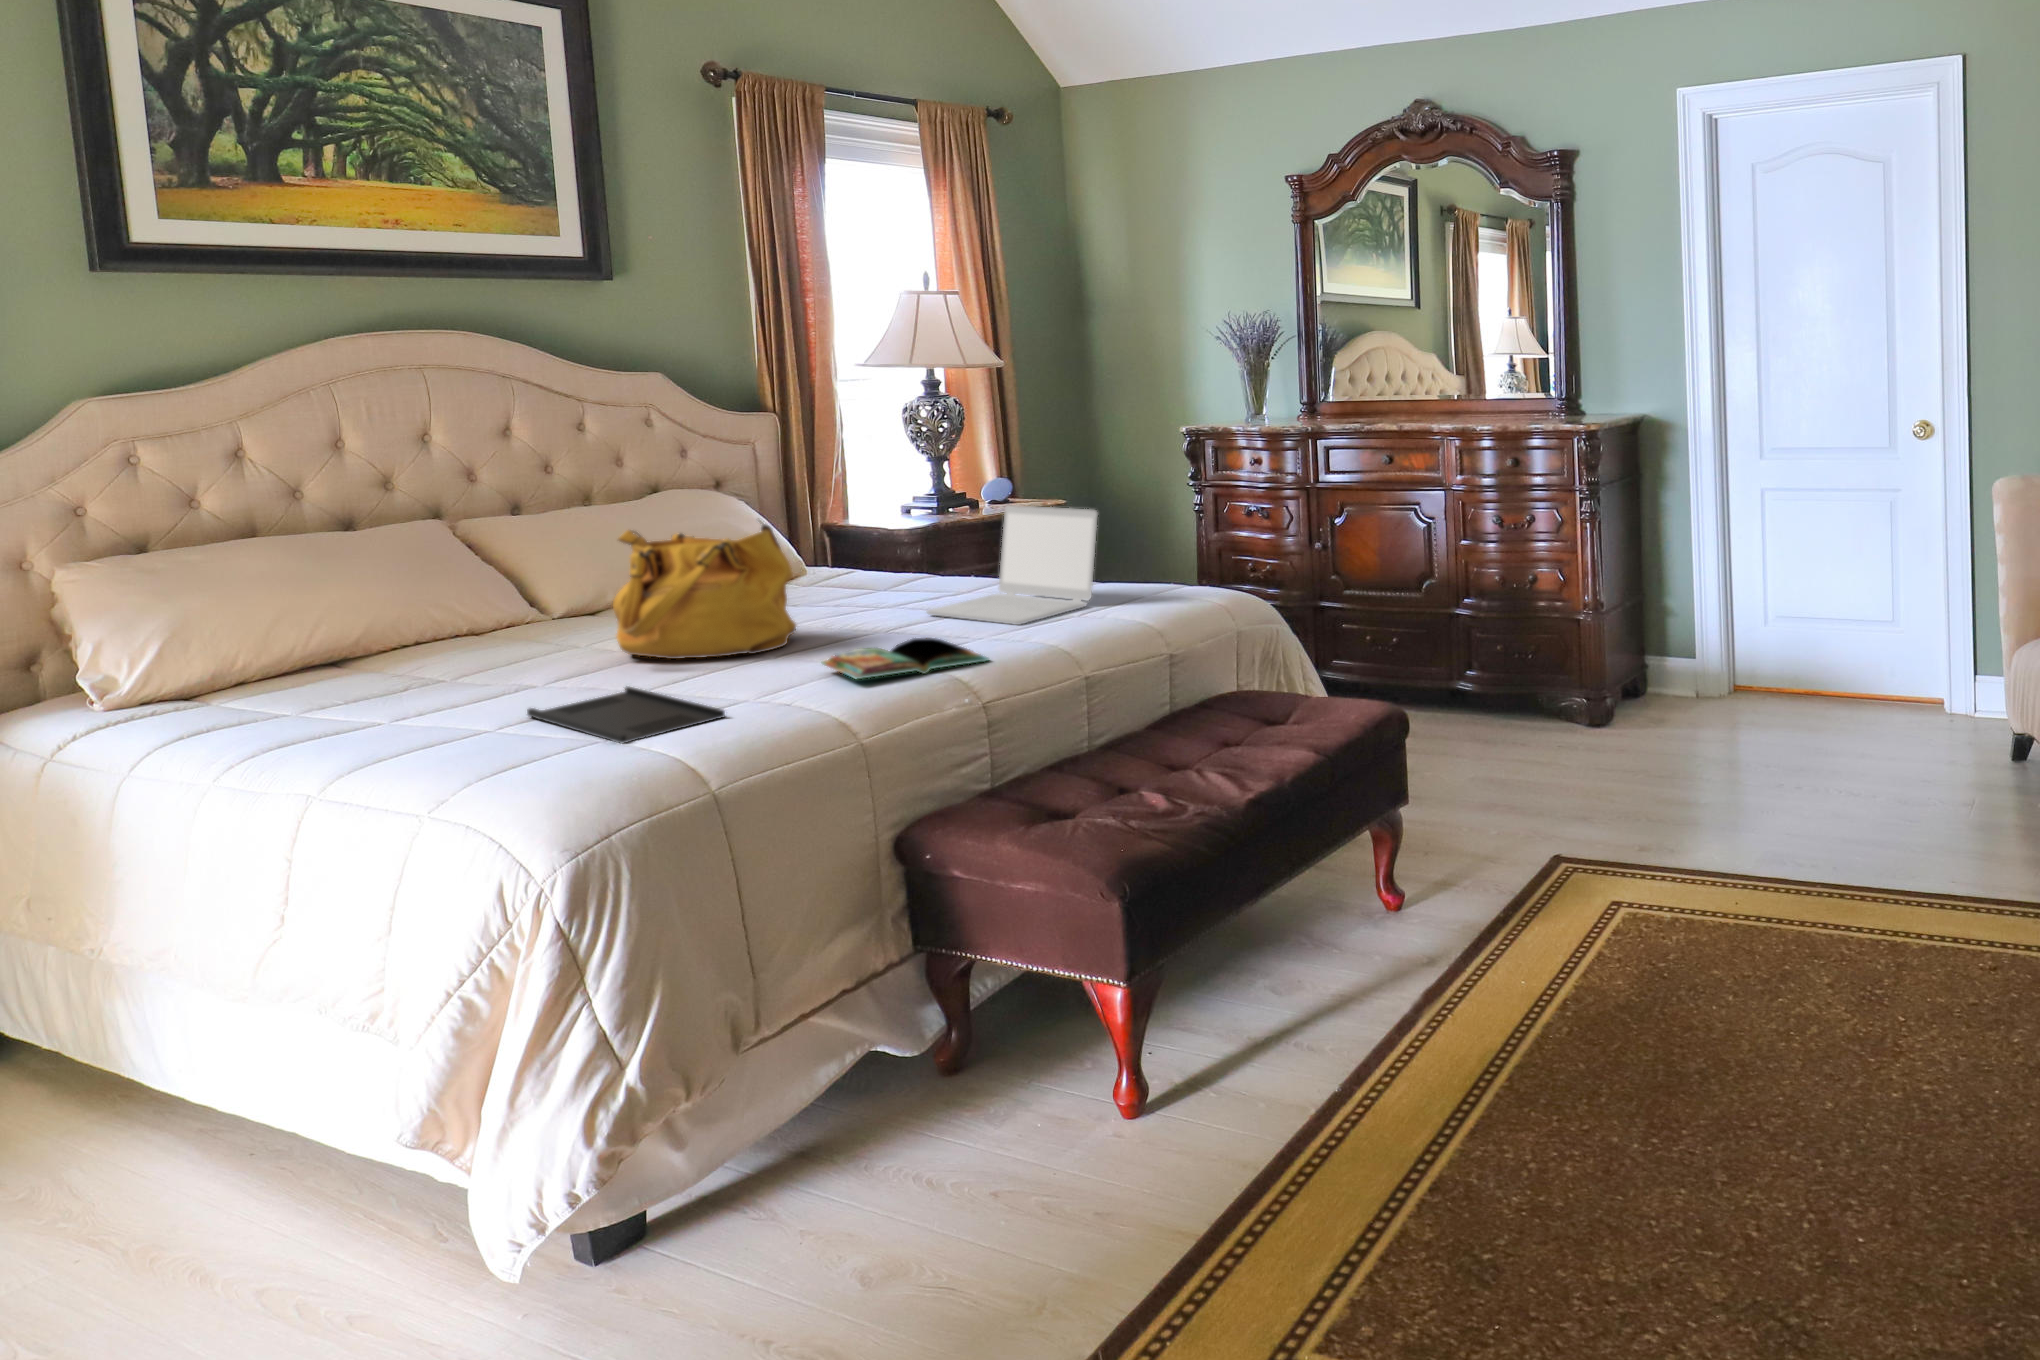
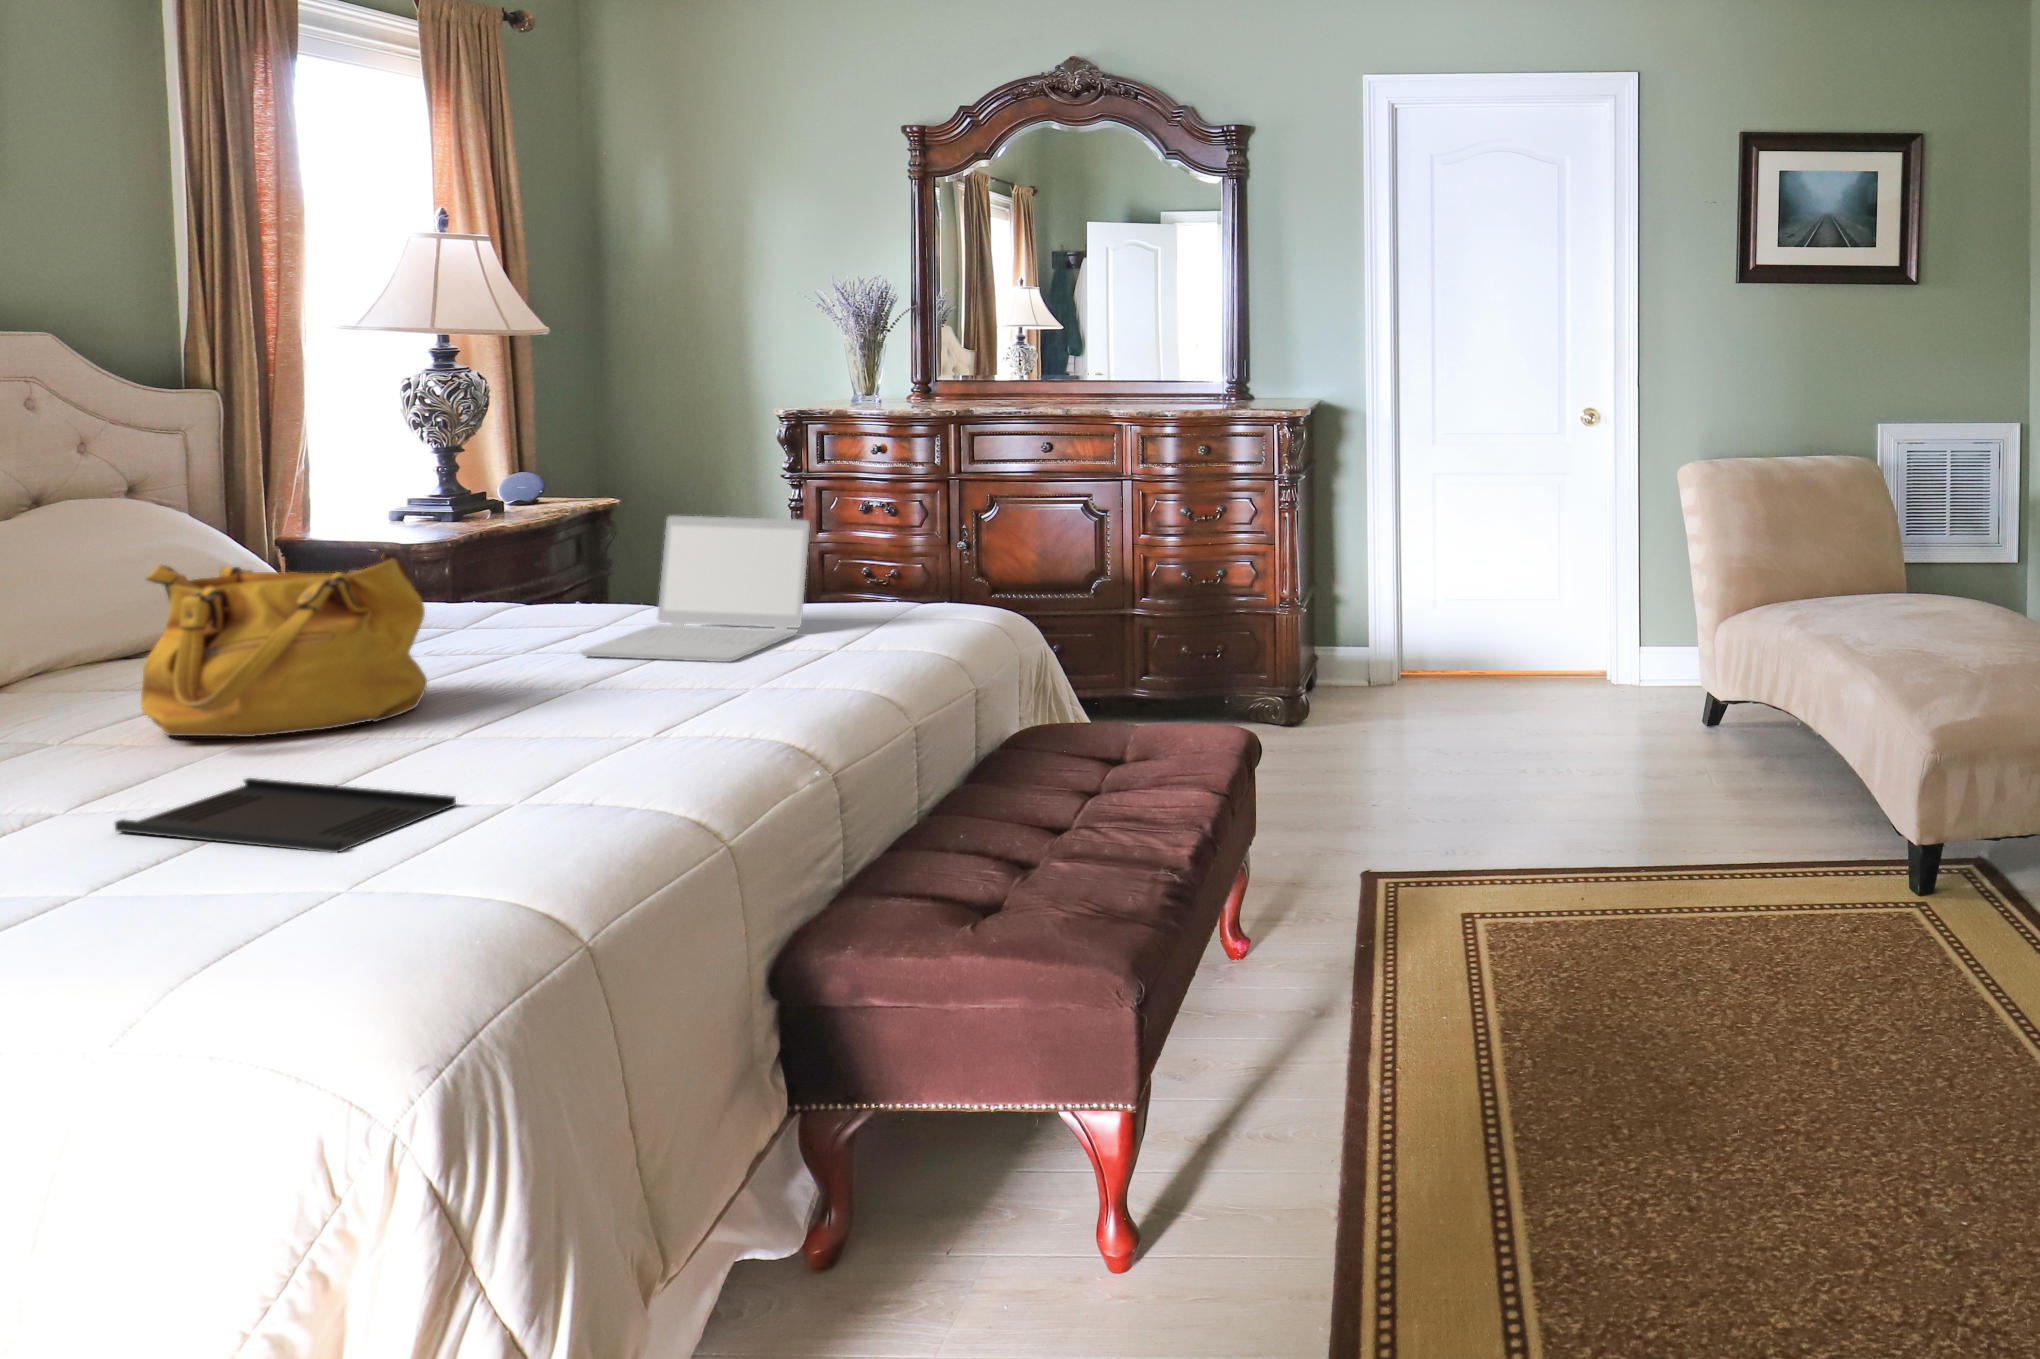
book: present [822,638,989,679] -> none [523,685,752,744]

